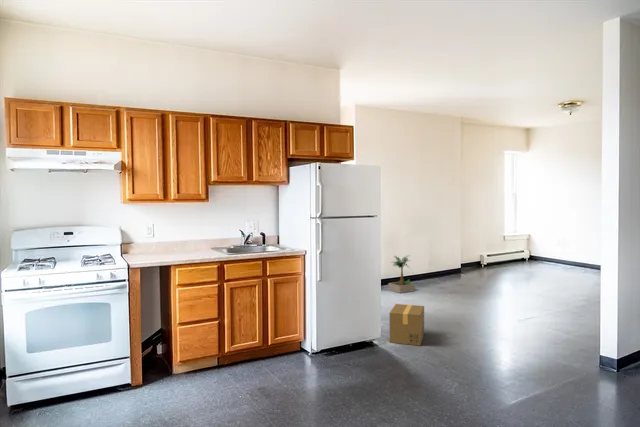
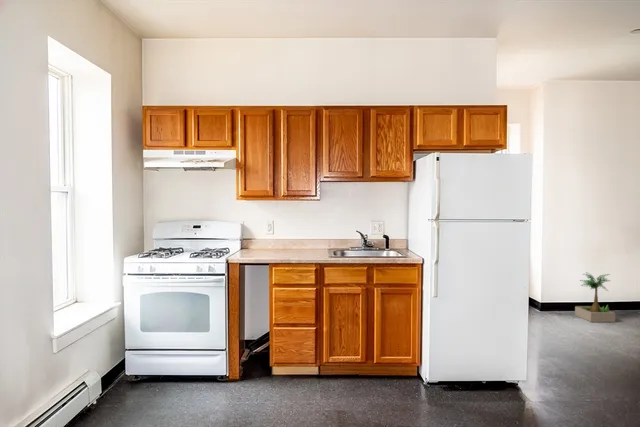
cardboard box: present [390,304,424,345] -> none [542,340,606,408]

